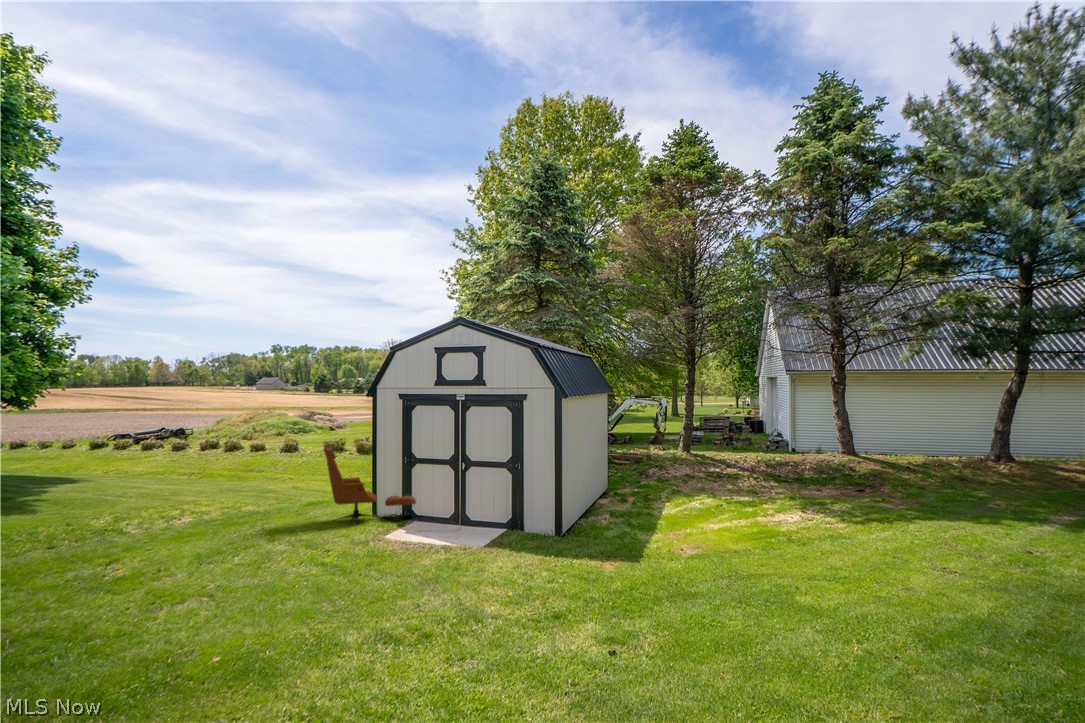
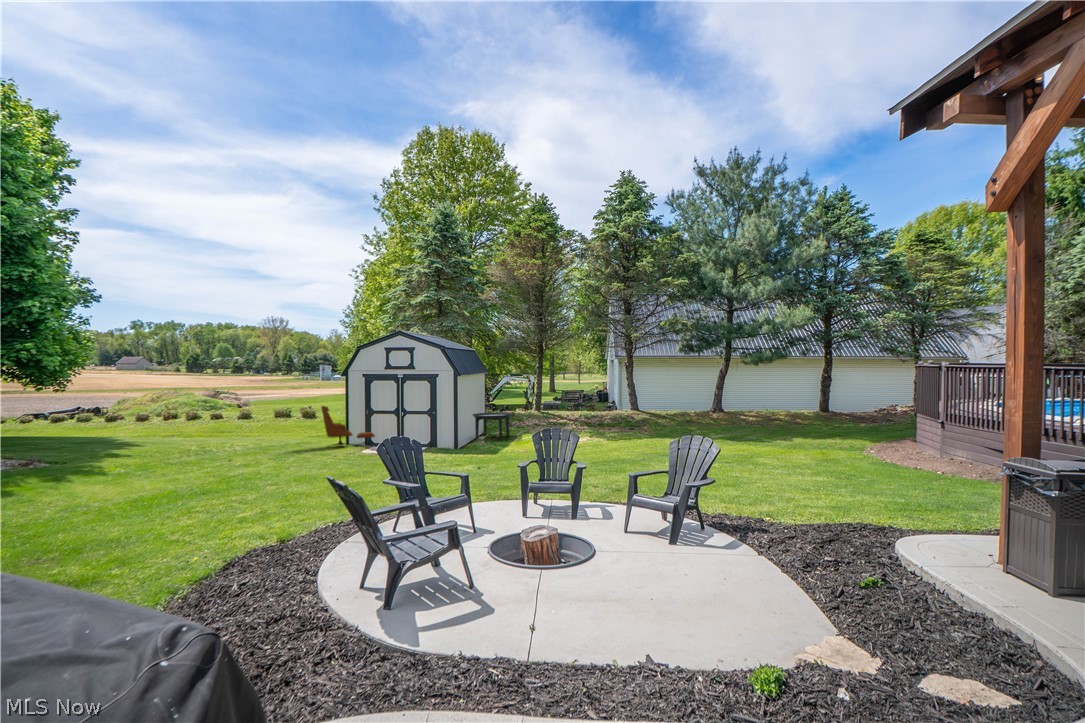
round table: none [585,462,658,515] -> present [473,413,512,439]

